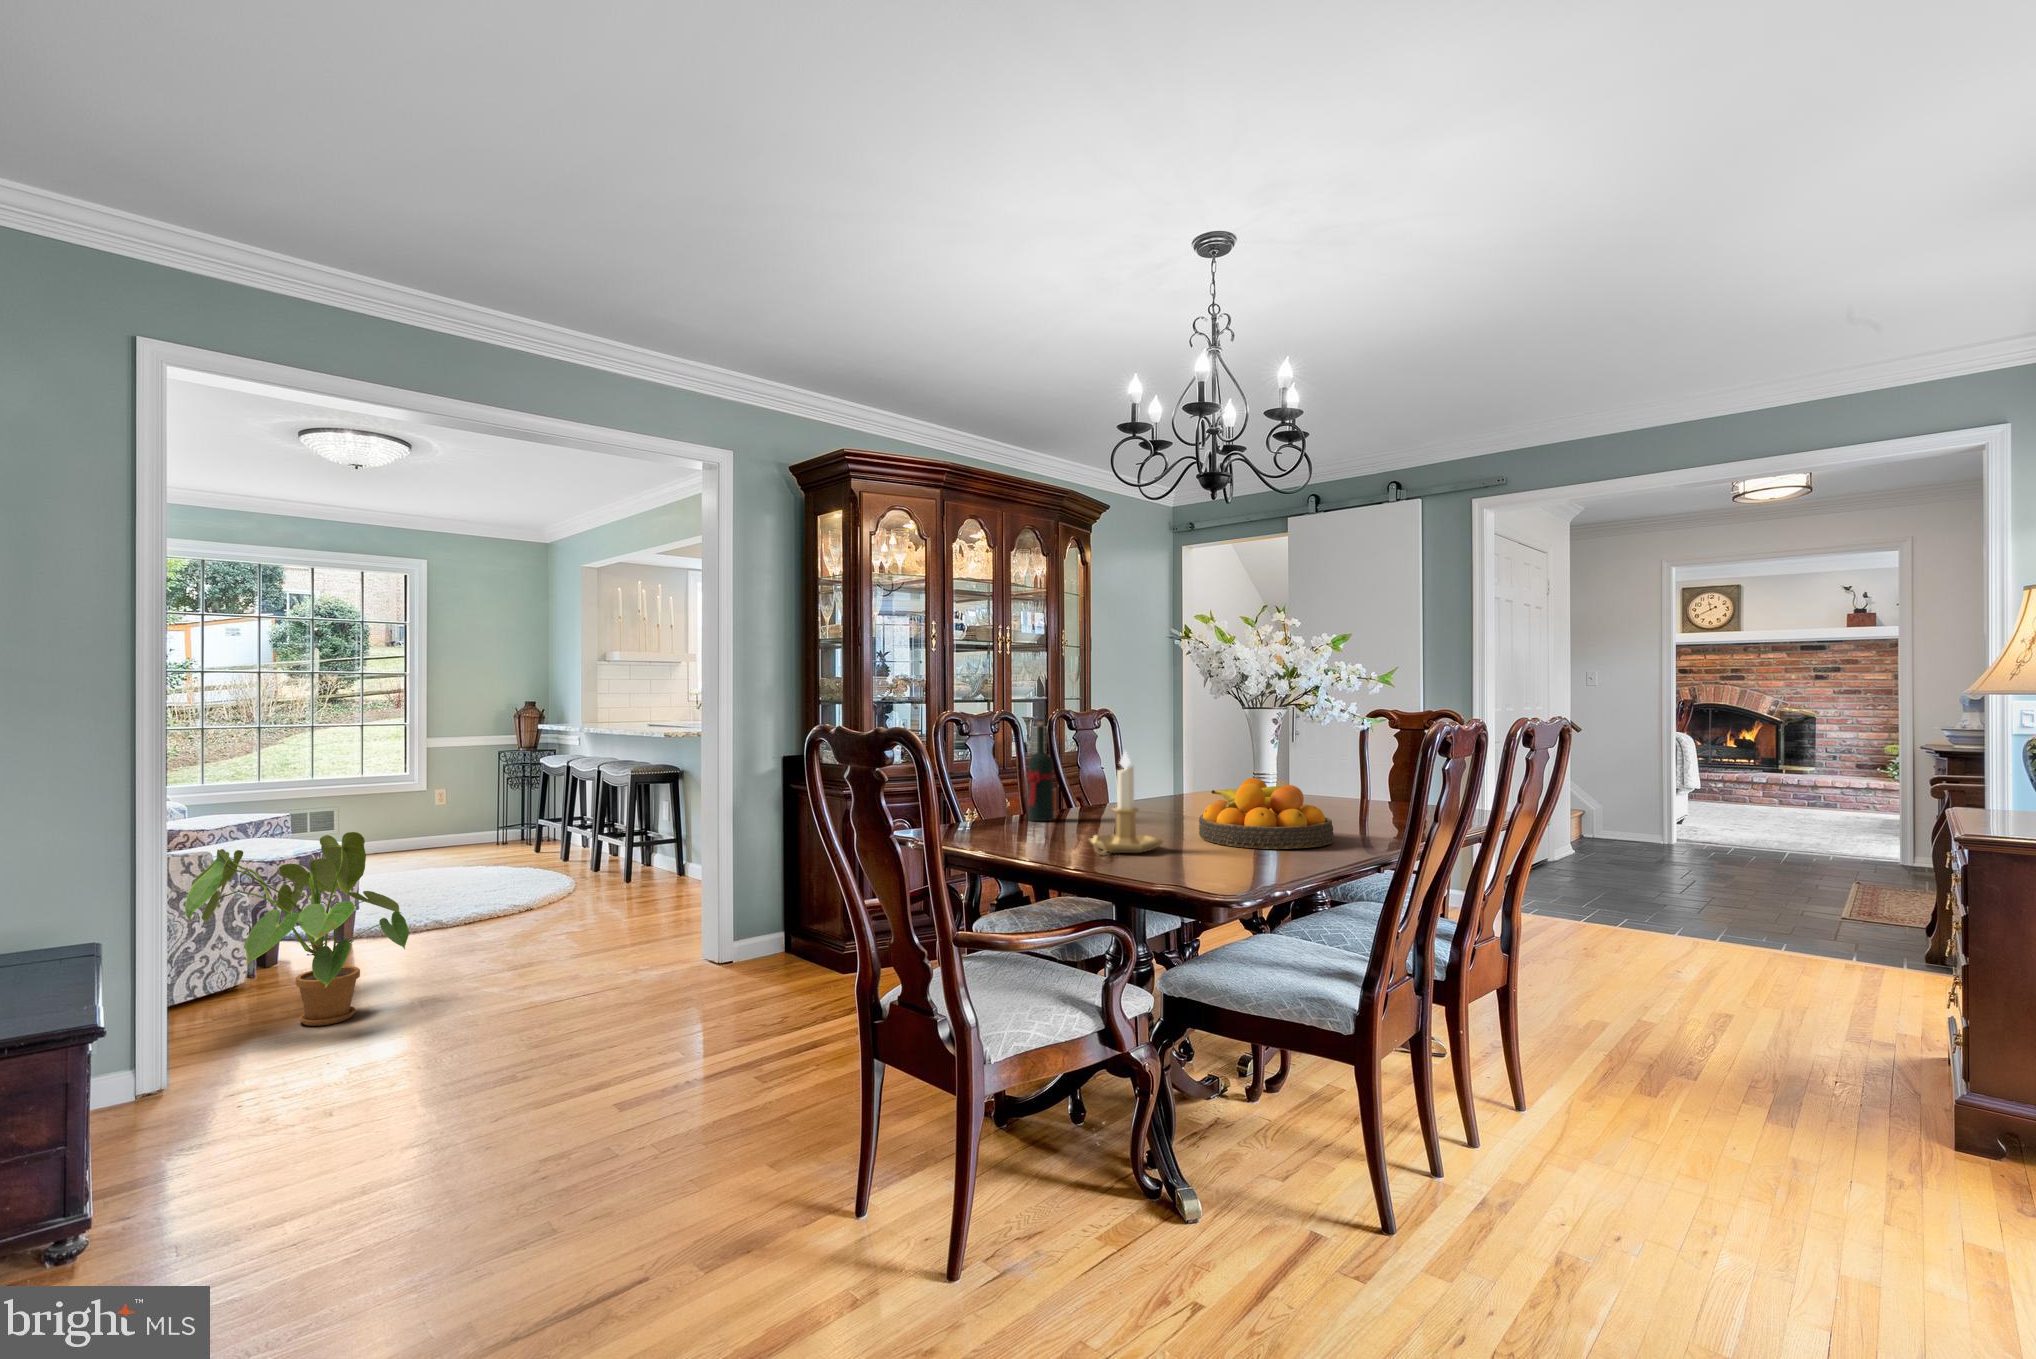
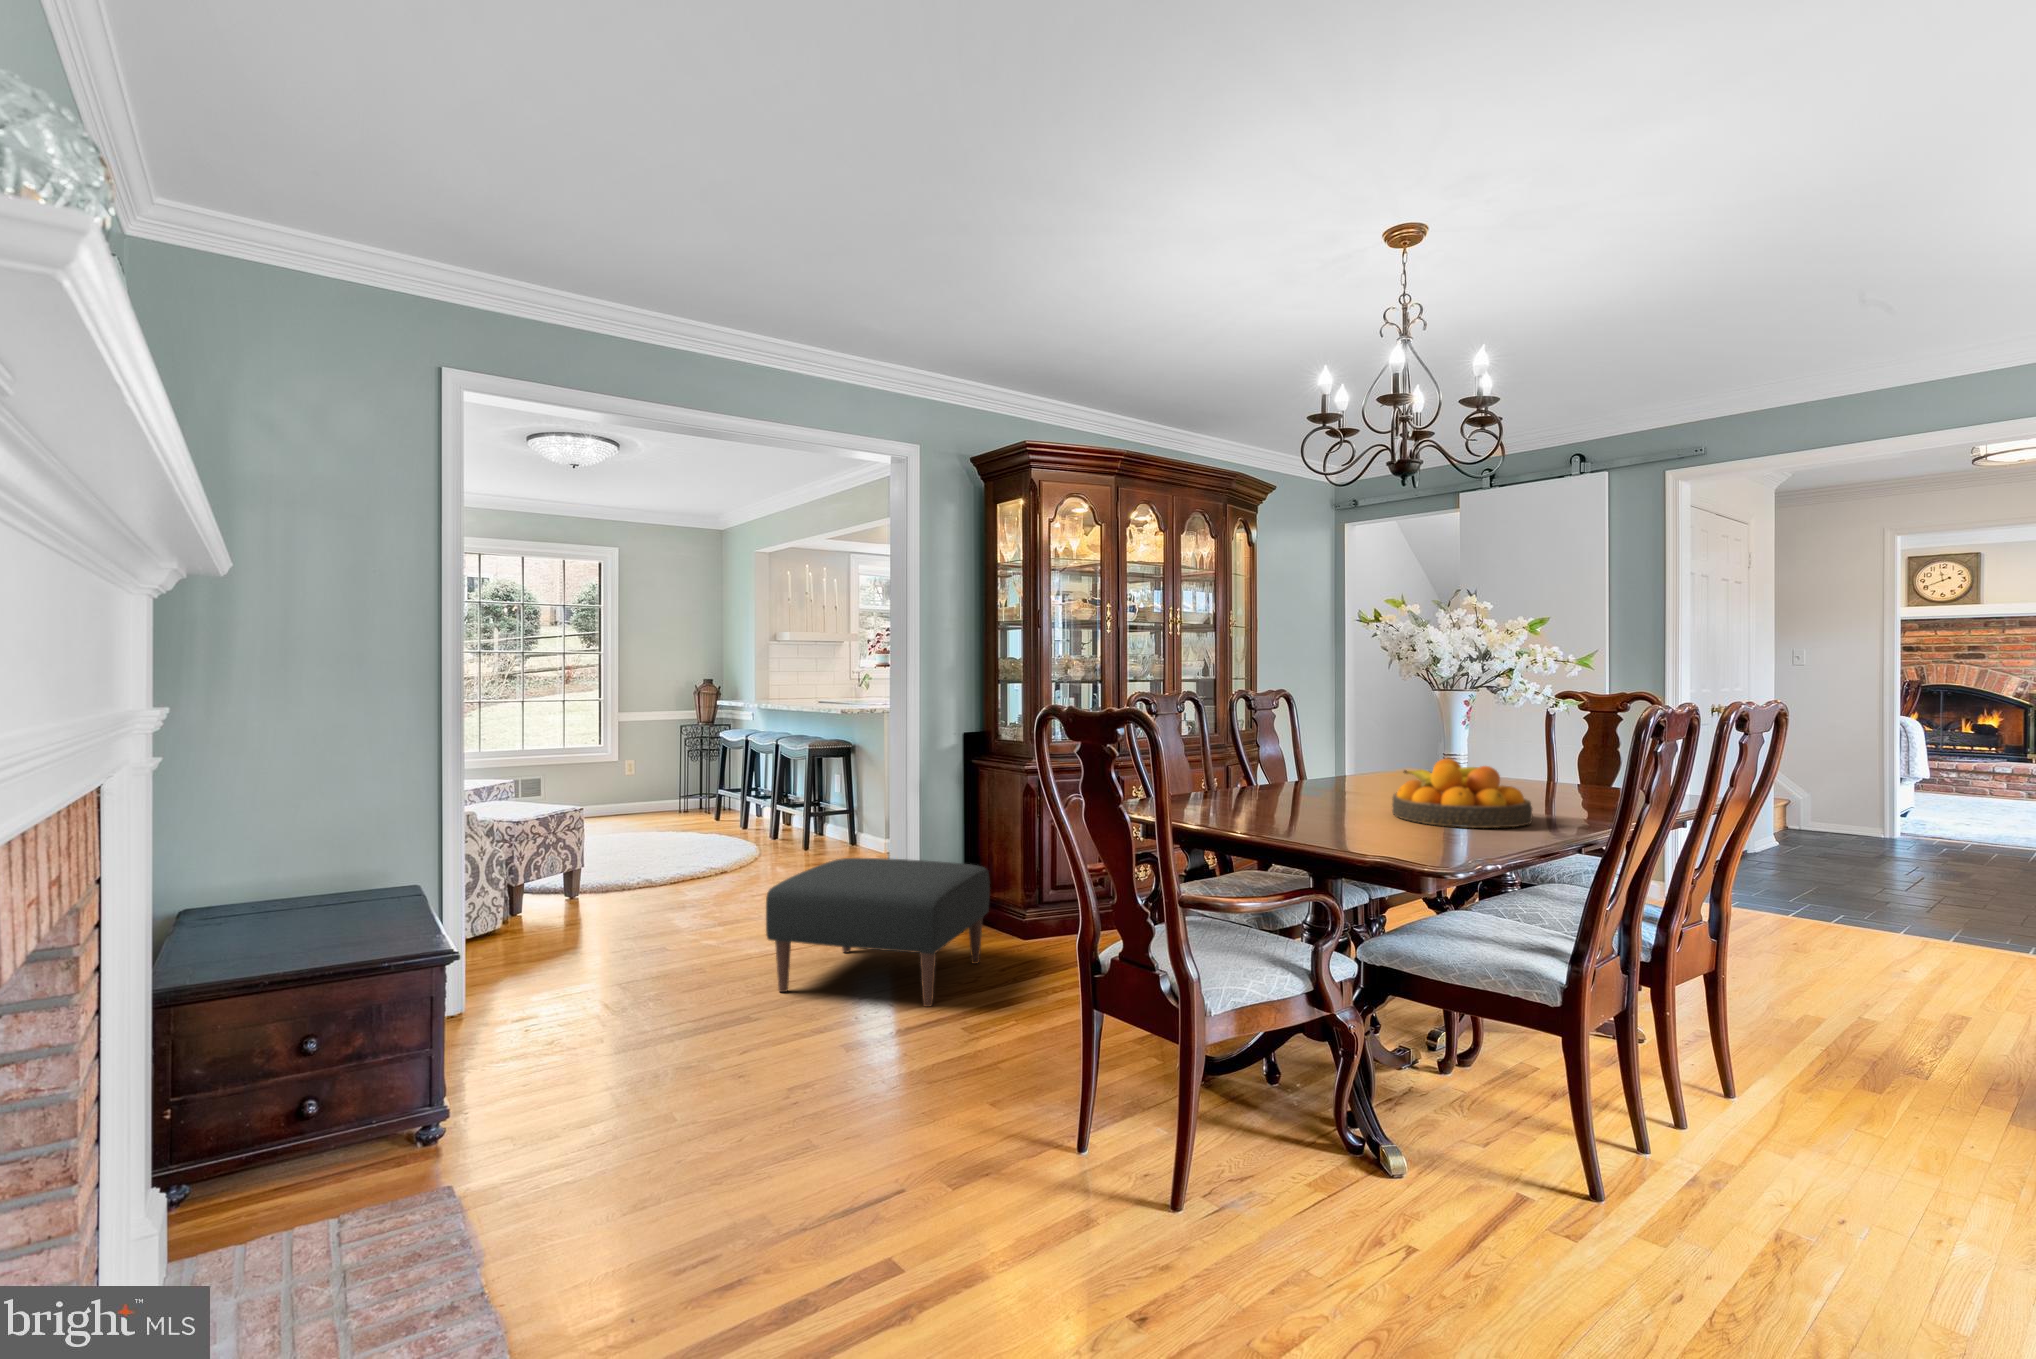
wine bottle: present [1027,722,1054,821] -> none [1215,702,1241,798]
candlestick: present [1089,752,1163,855] -> none [1286,729,1361,829]
house plant: present [185,832,409,1026] -> none [467,797,645,967]
ottoman: none [542,893,802,1054] -> present [766,858,990,1007]

